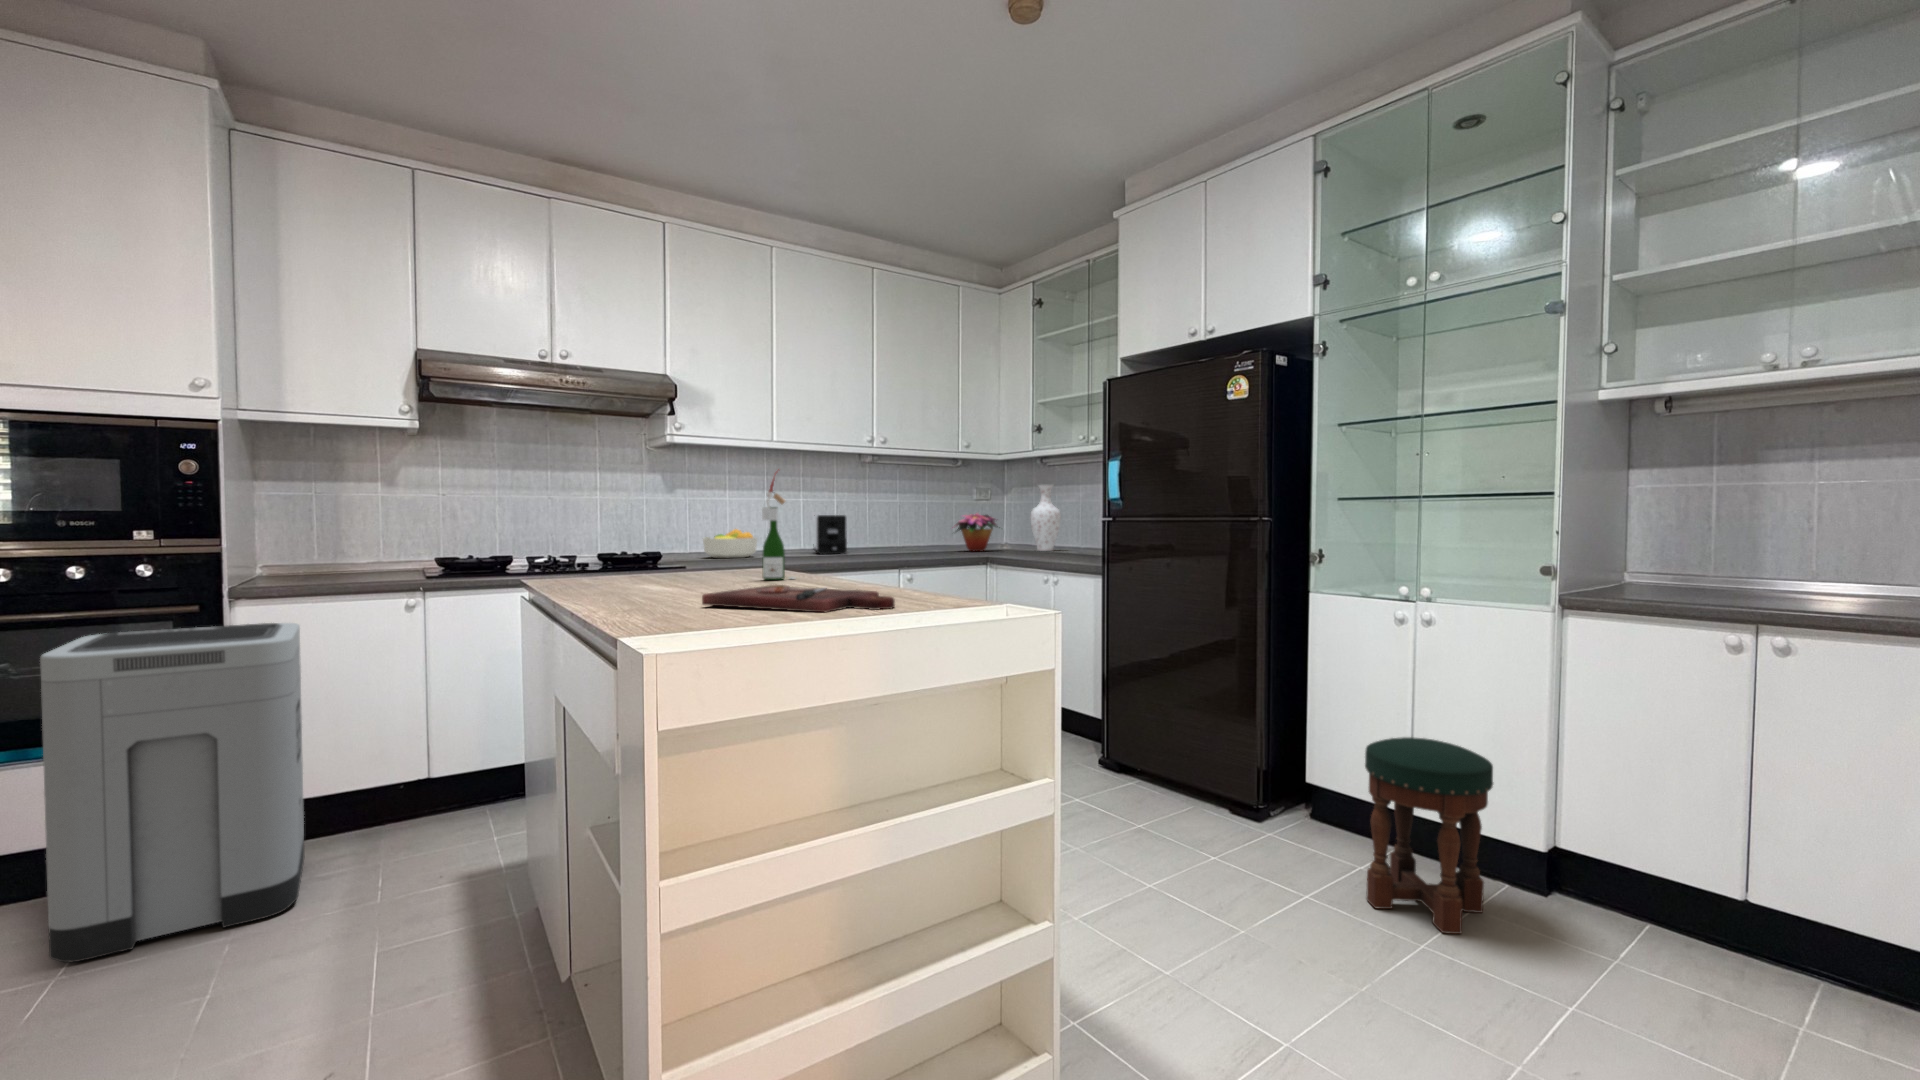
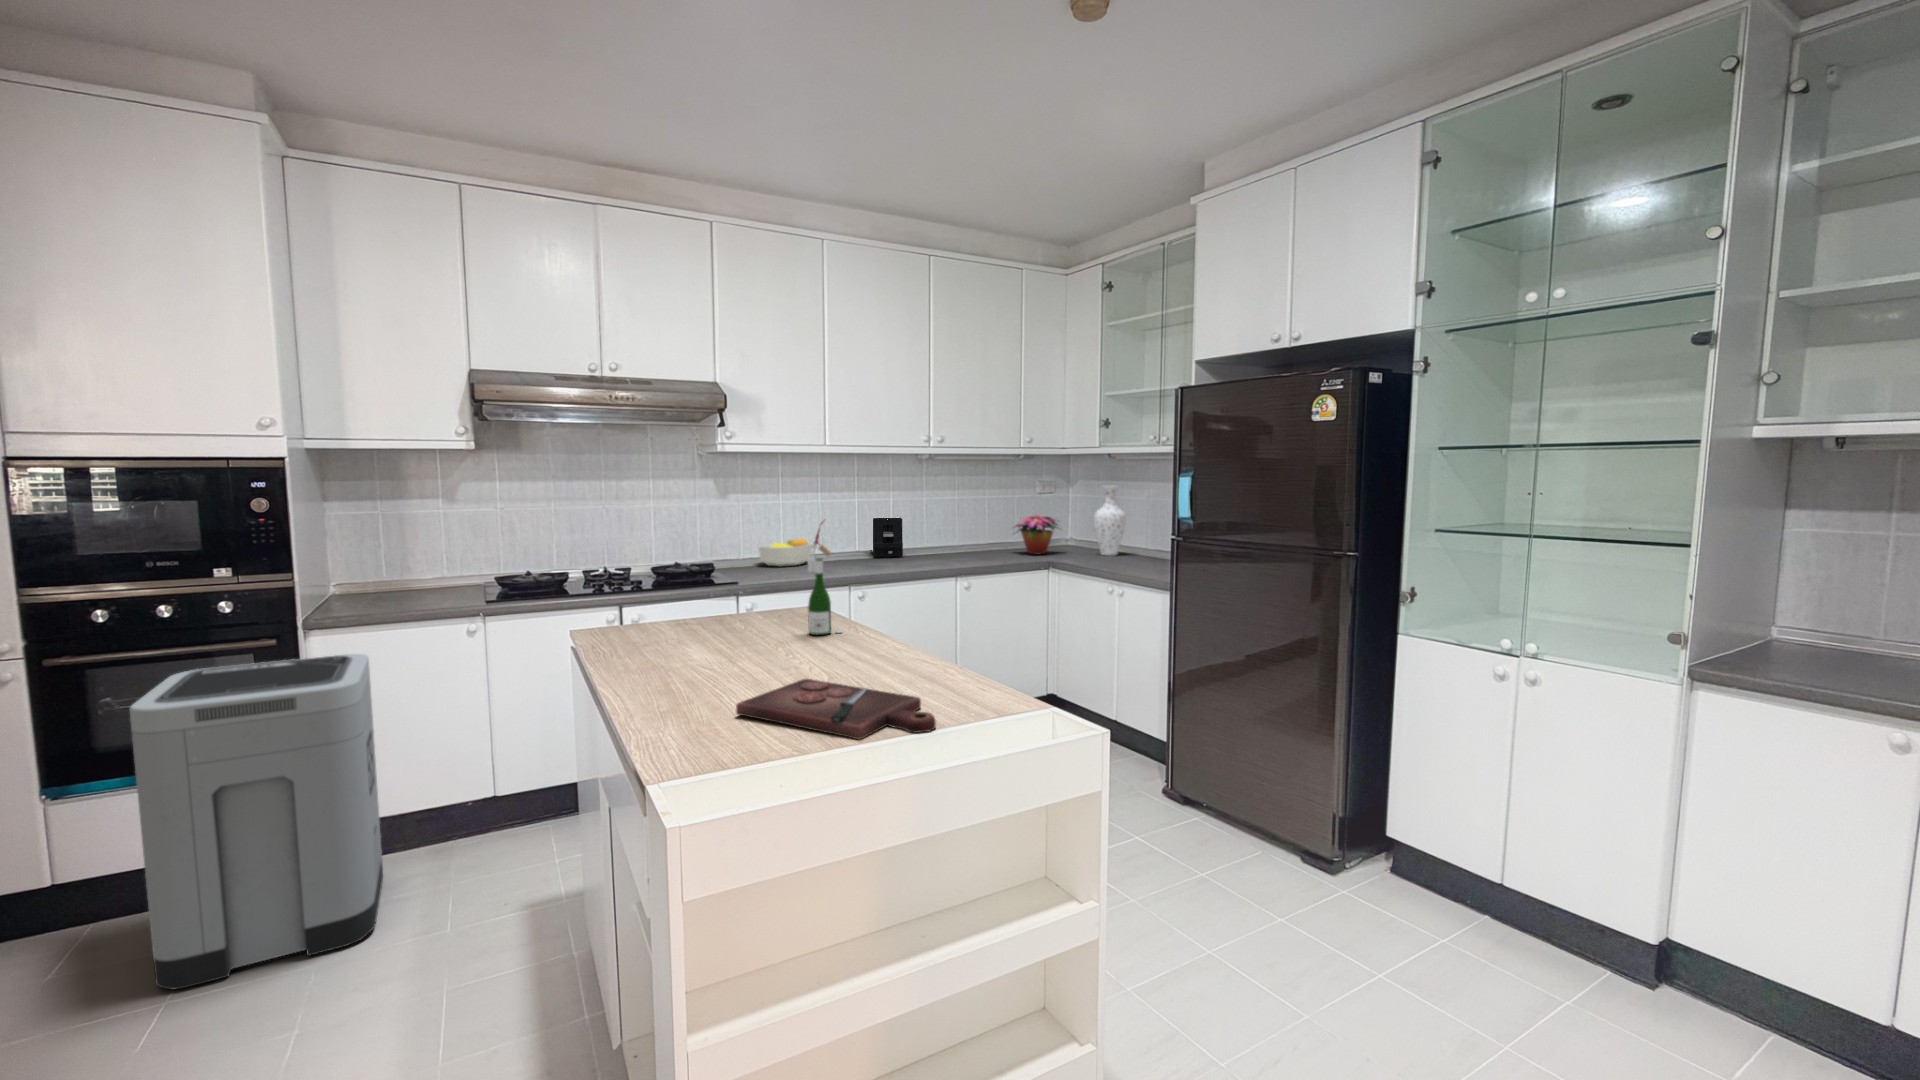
stool: present [1365,737,1493,934] -> none [1448,811,1601,1035]

